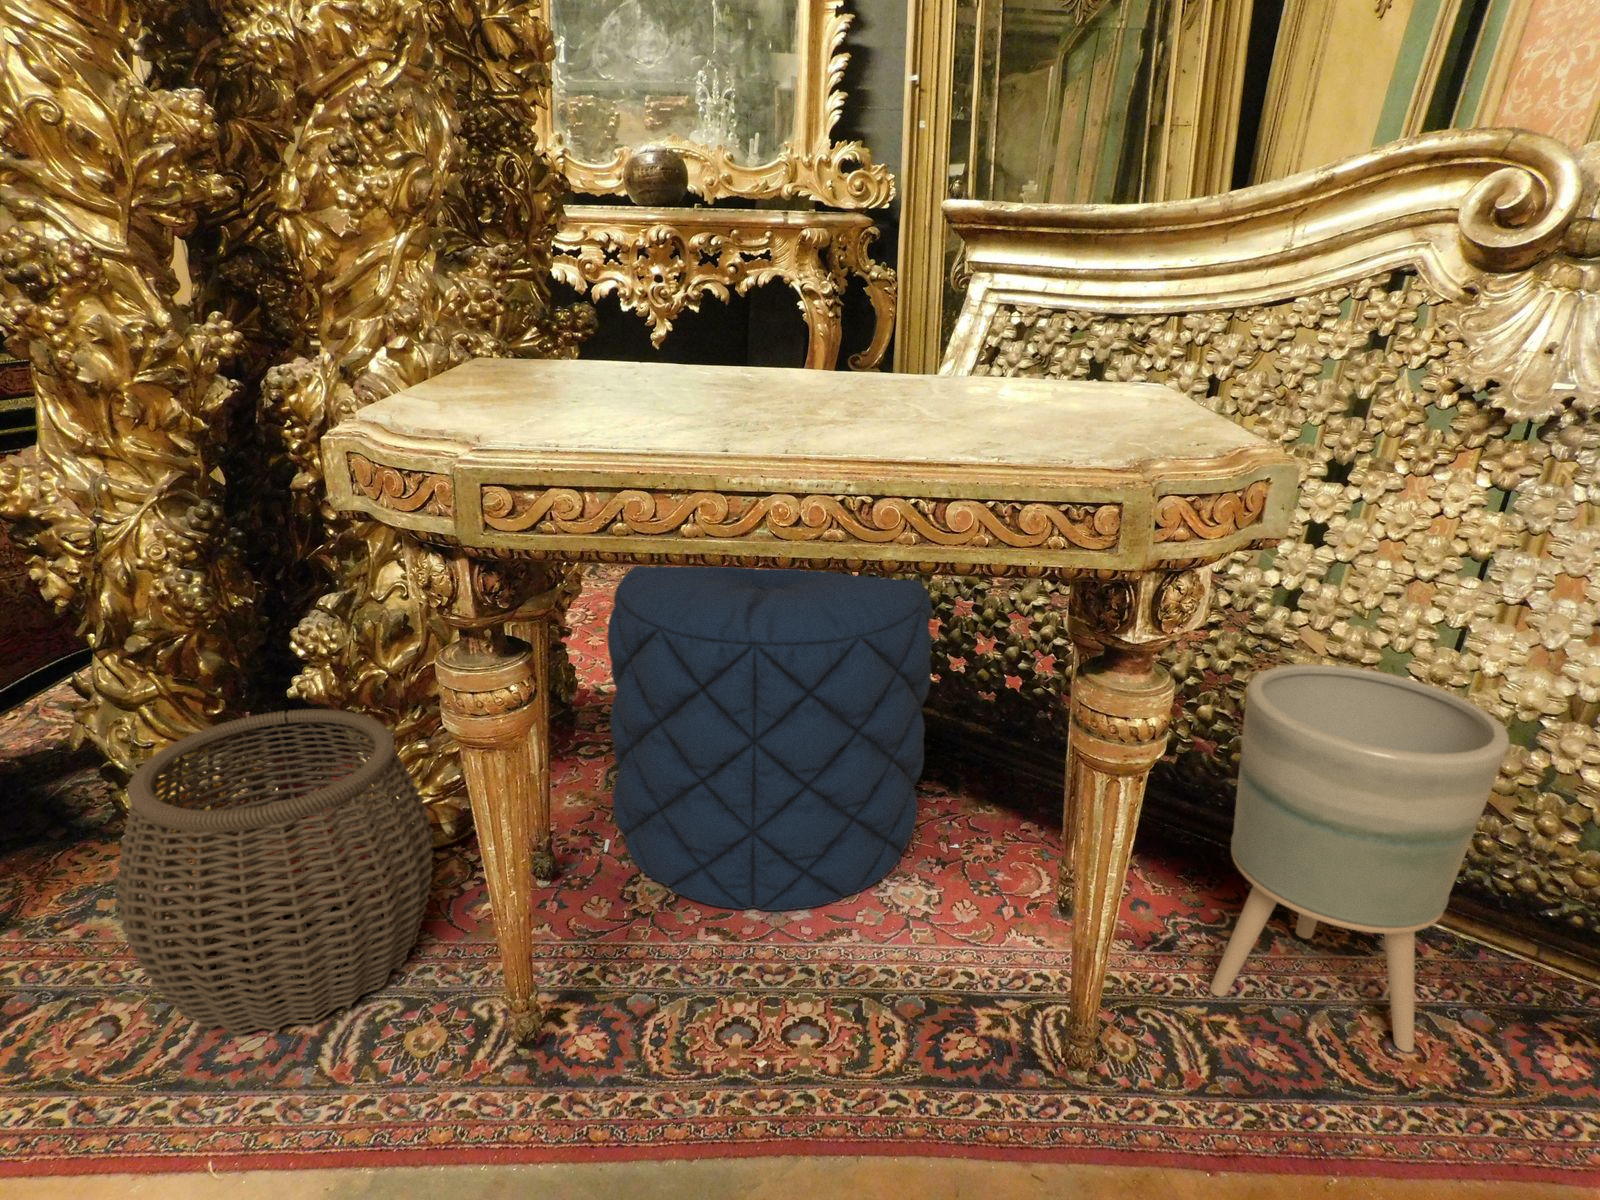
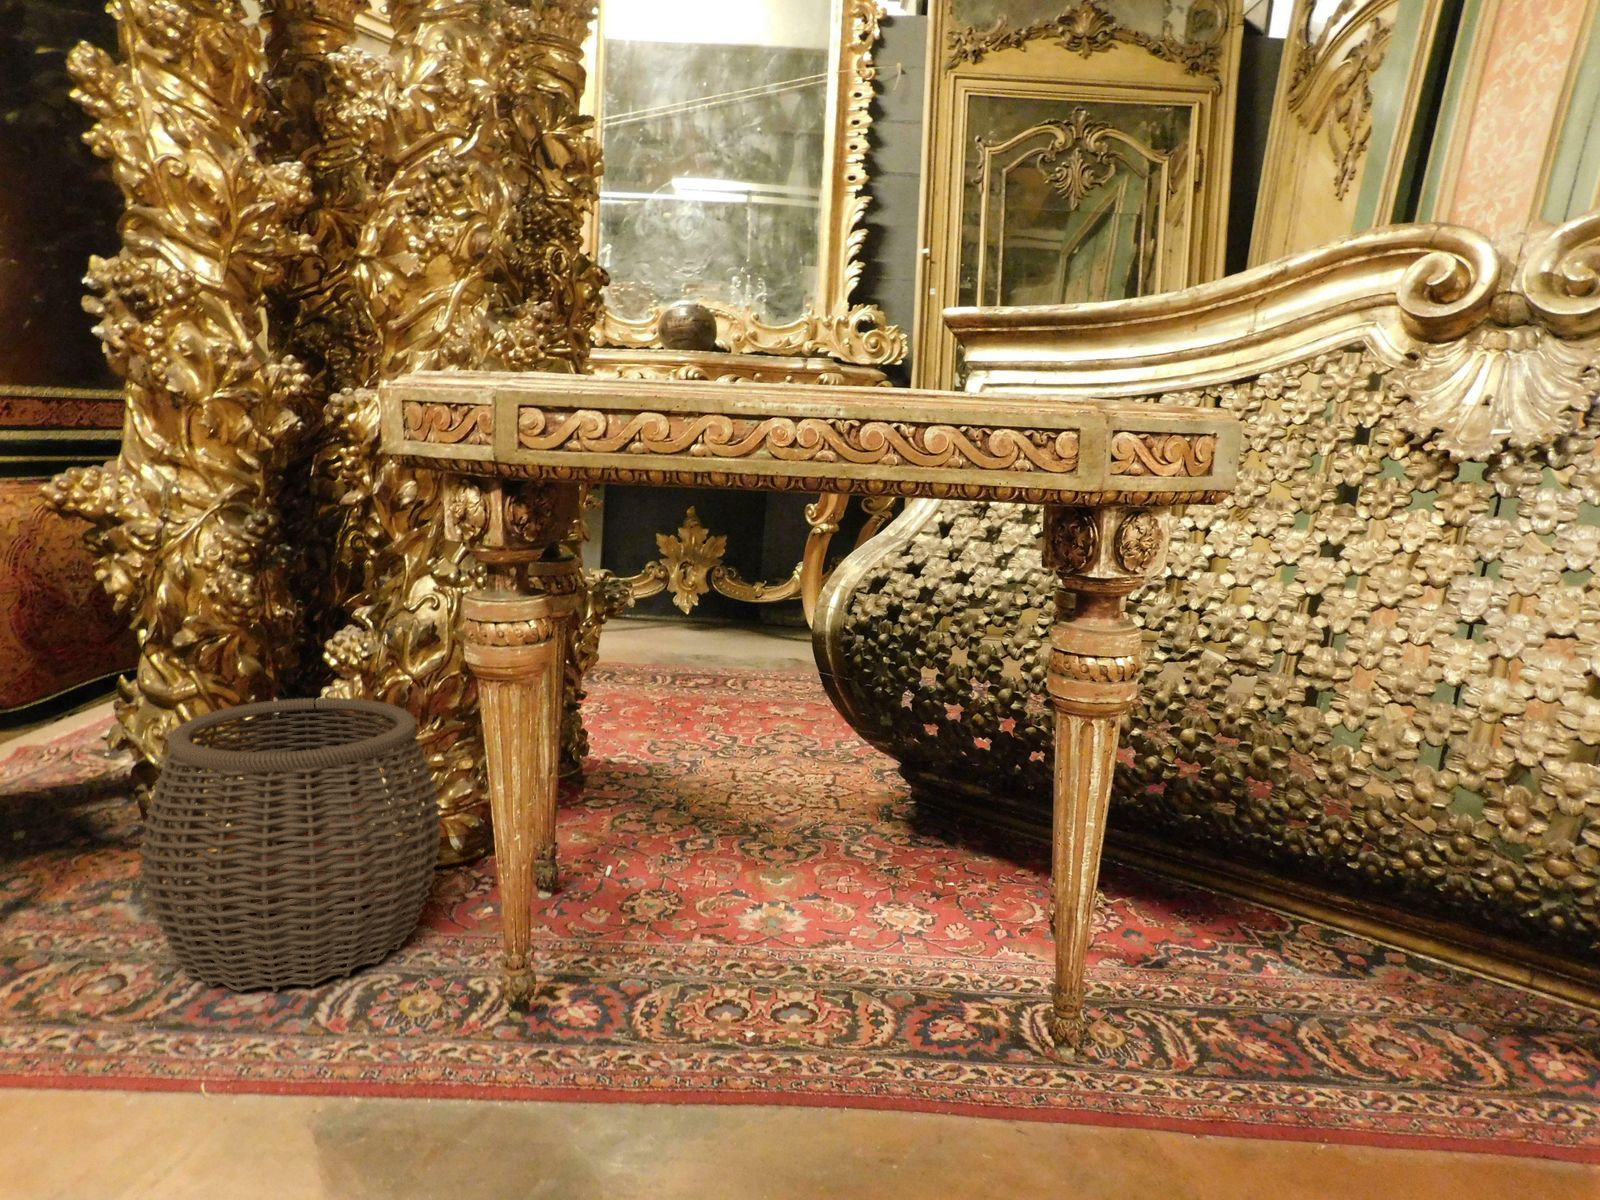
pouf: present [607,566,932,911] -> none [615,576,927,921]
planter: present [1210,664,1510,1052] -> none [1200,674,1464,1050]

